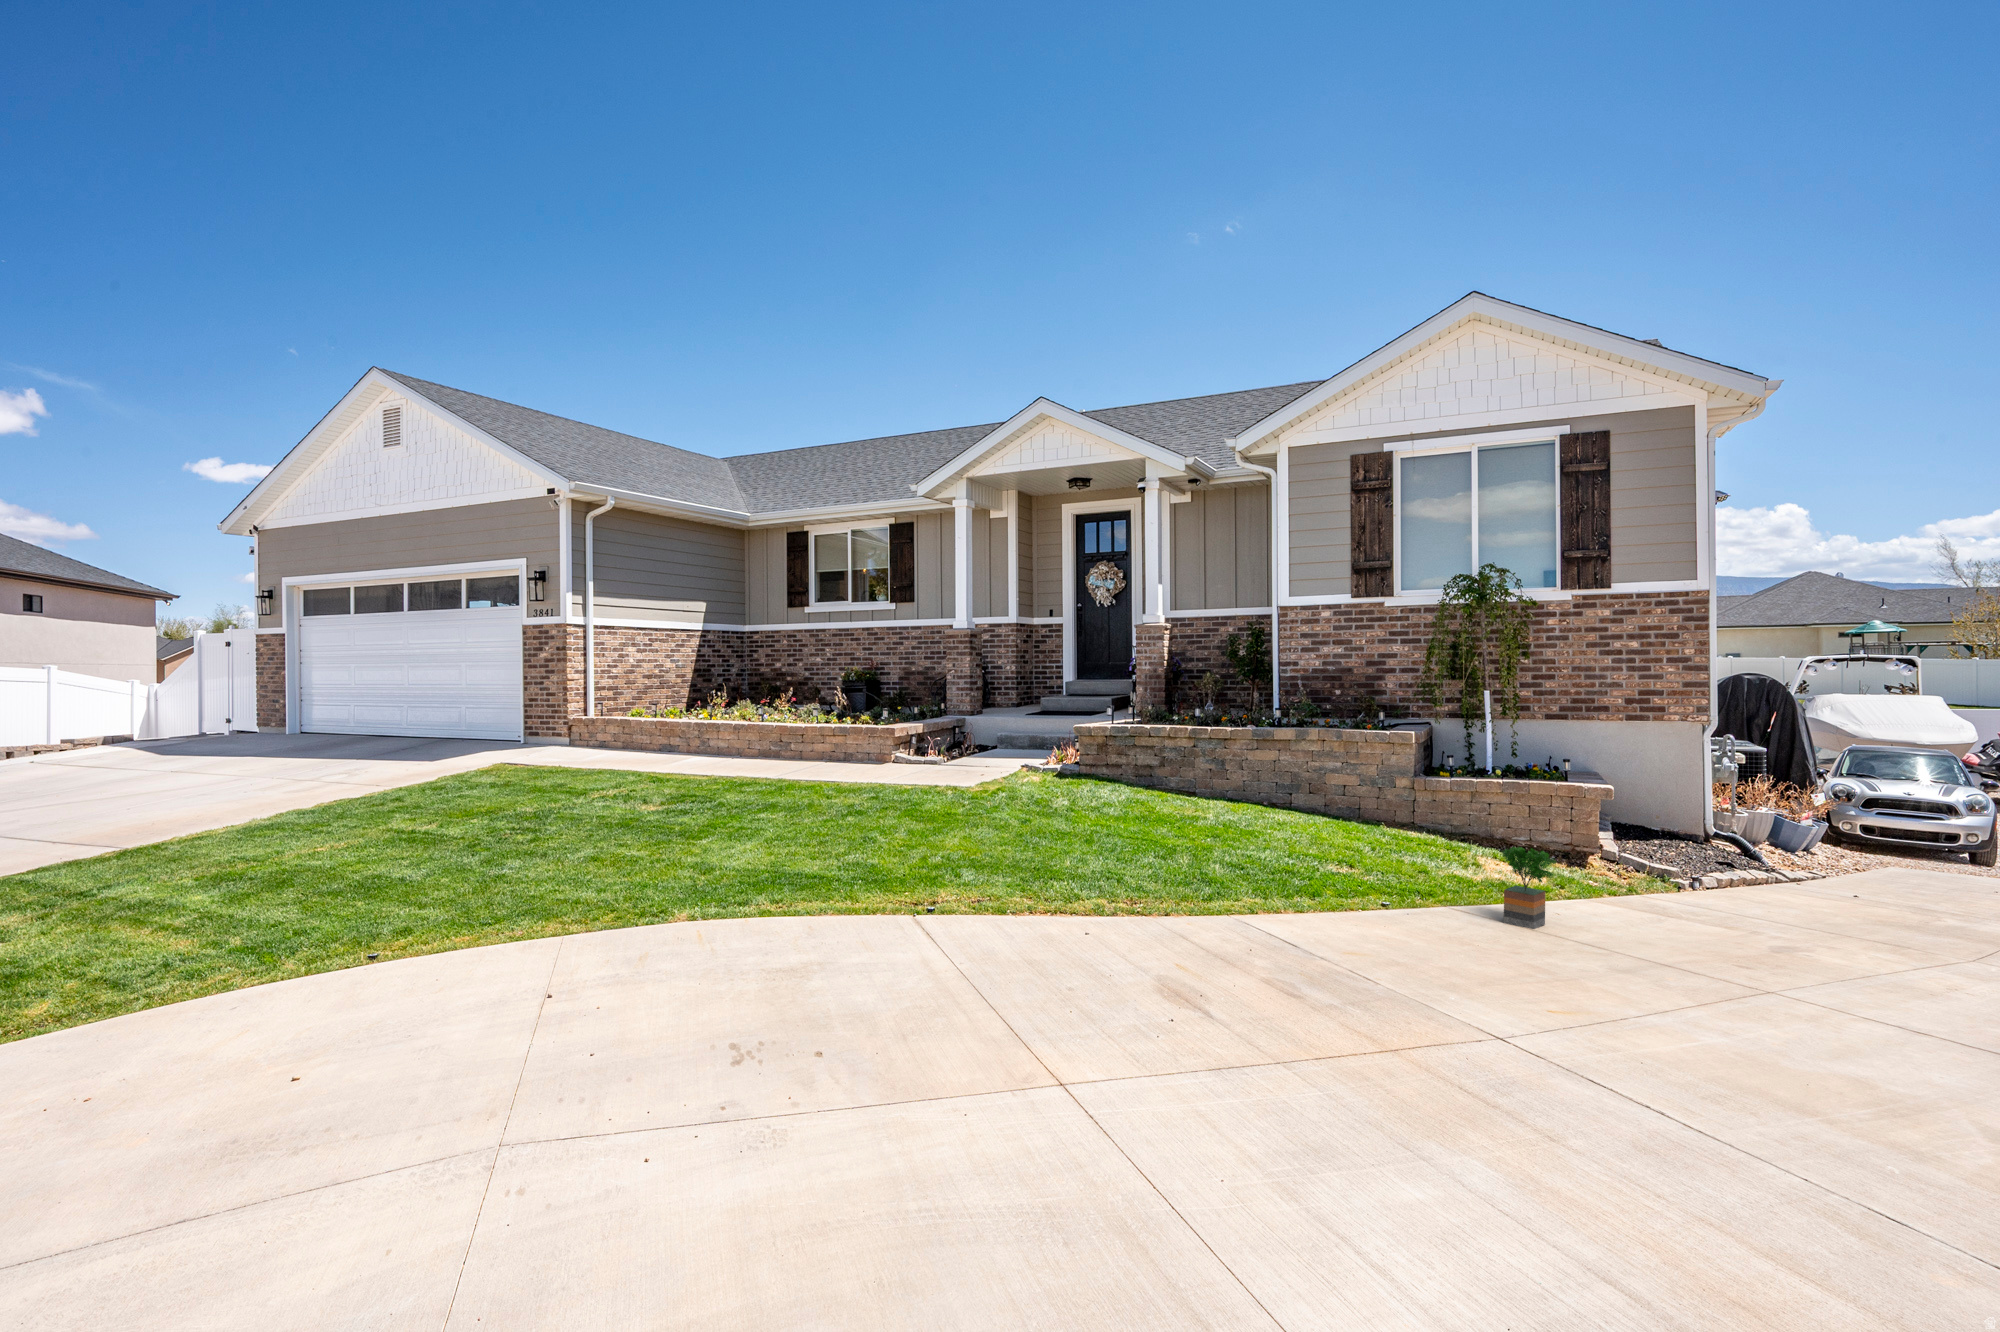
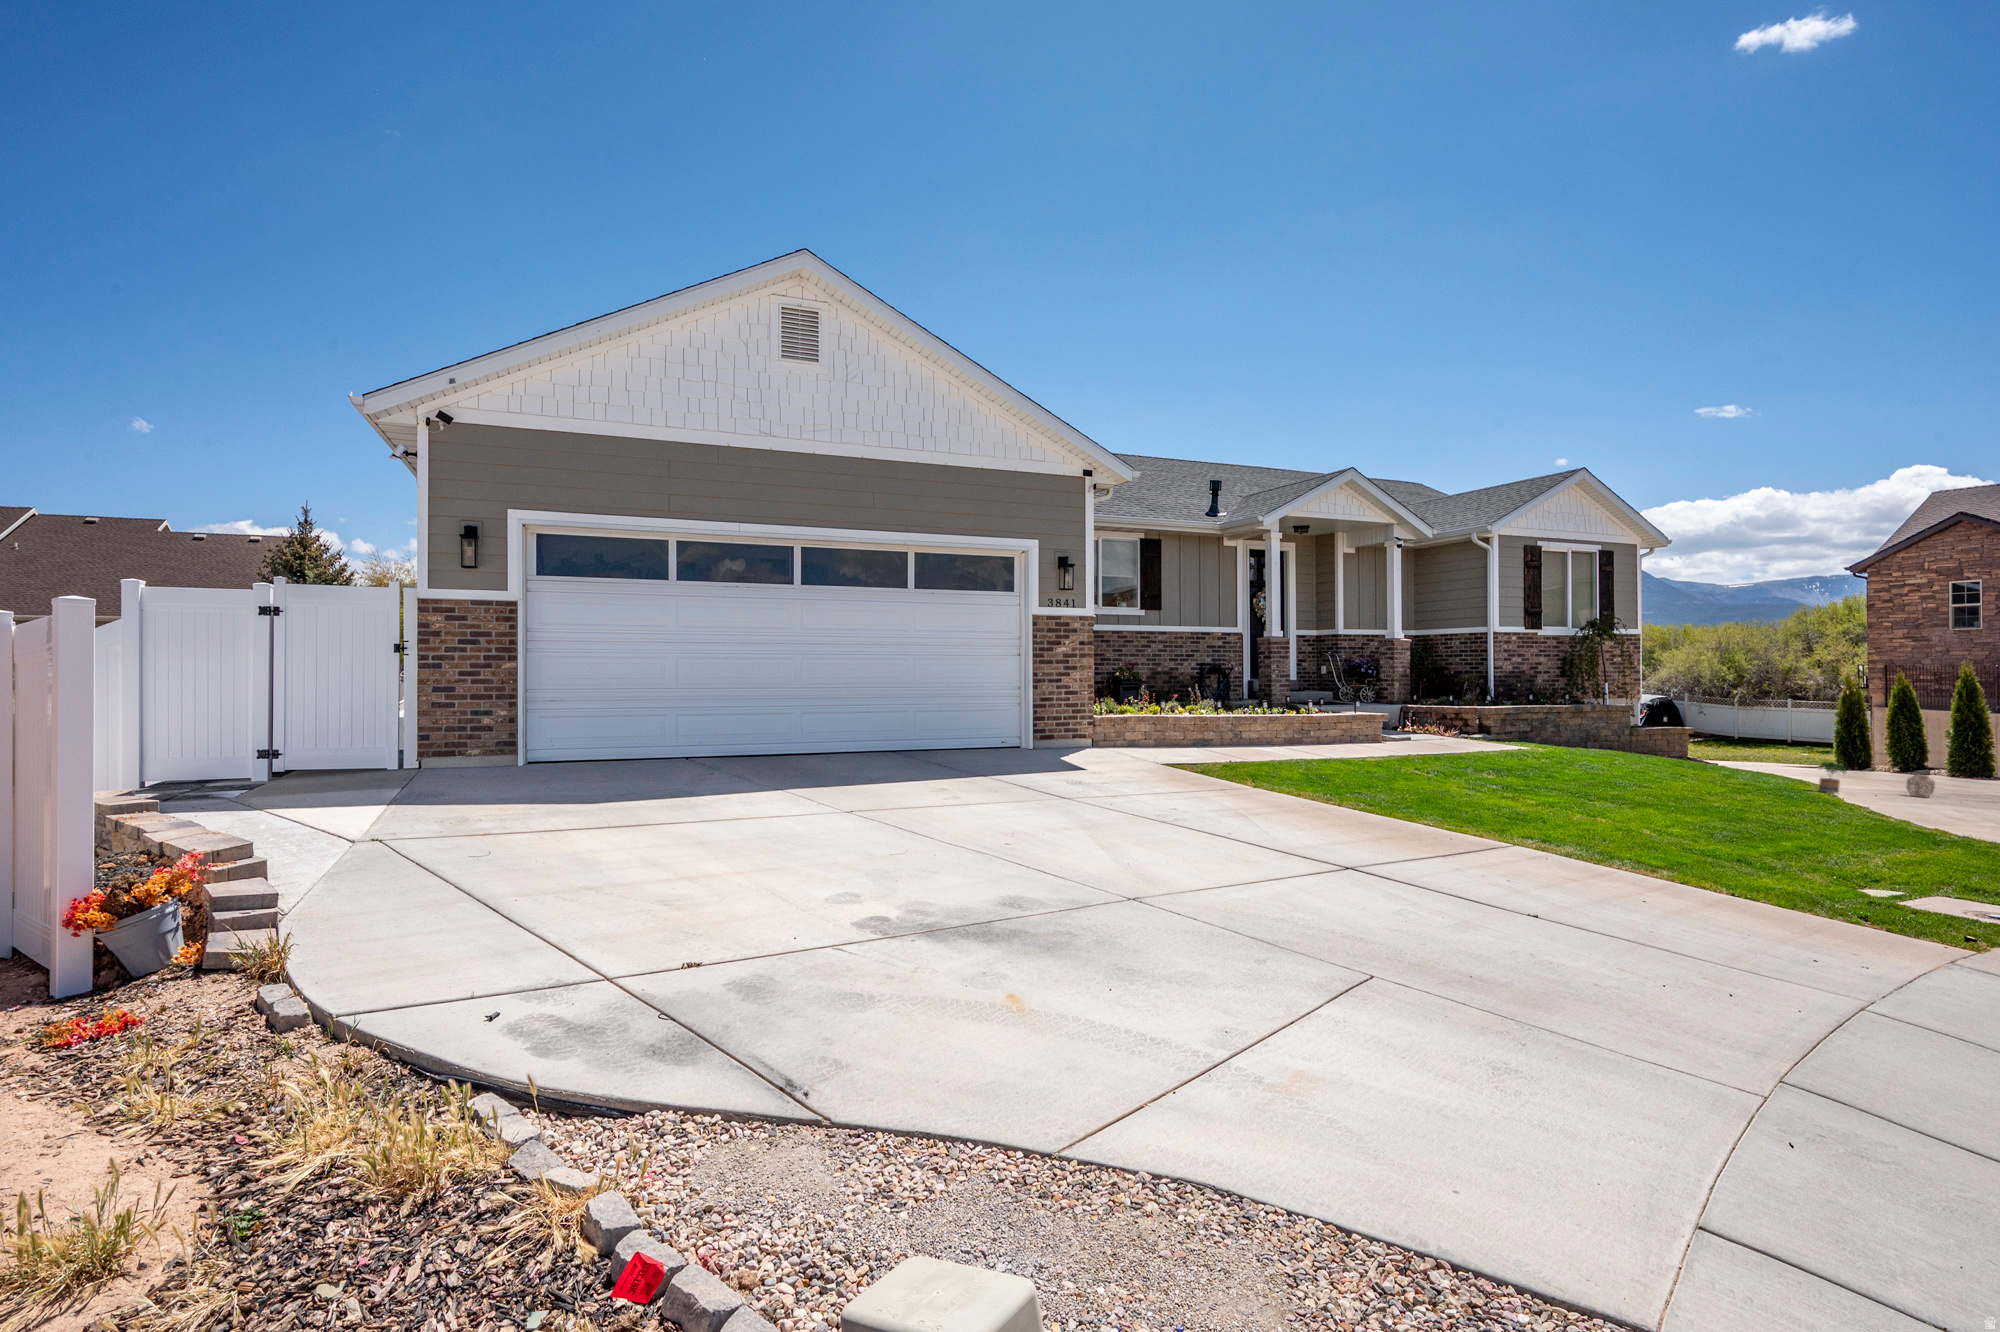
woven basket: none [1769,912,1853,988] -> present [1907,774,1935,797]

